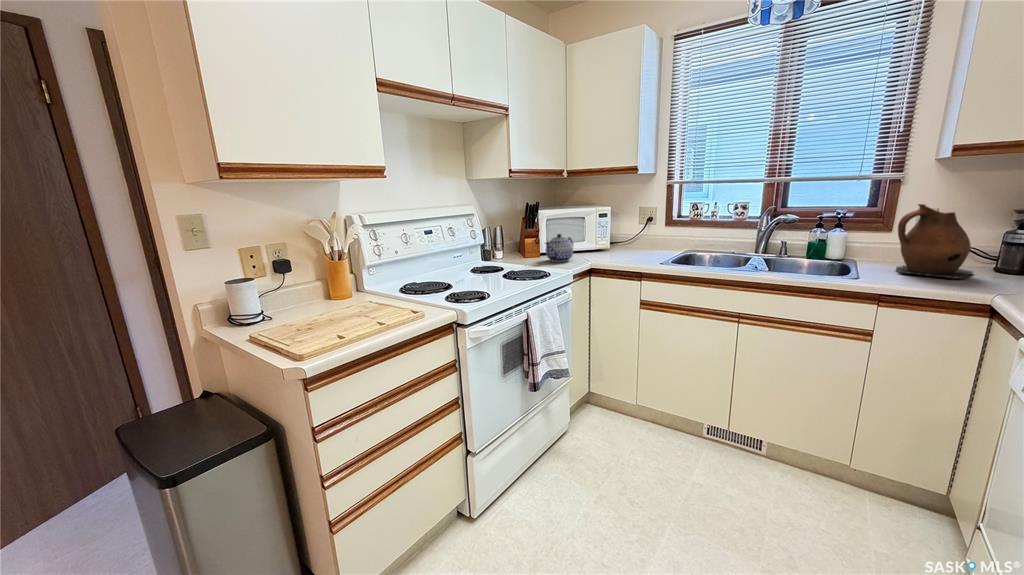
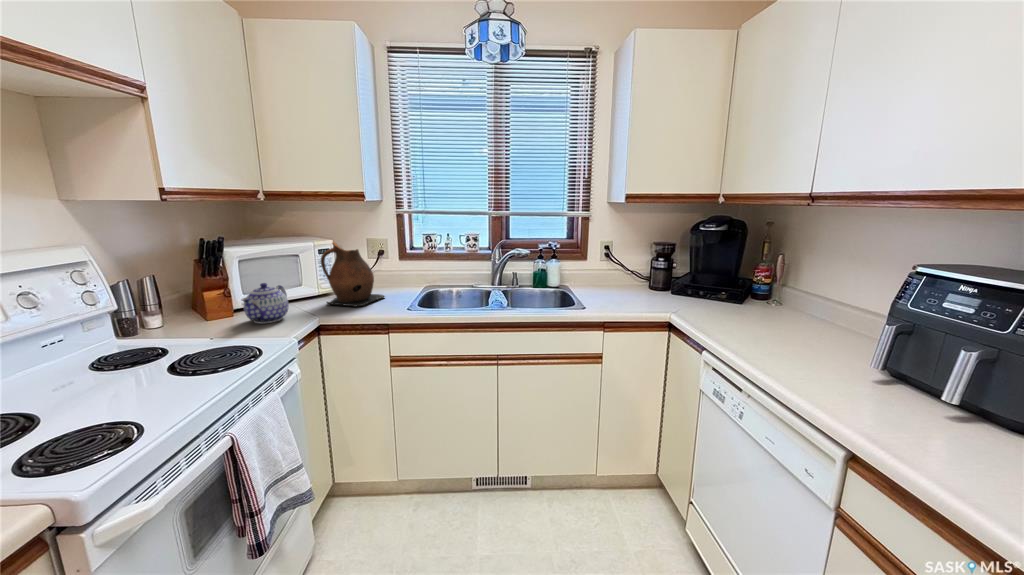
ceramic pitcher: present [896,204,973,279] -> present [321,242,384,307]

